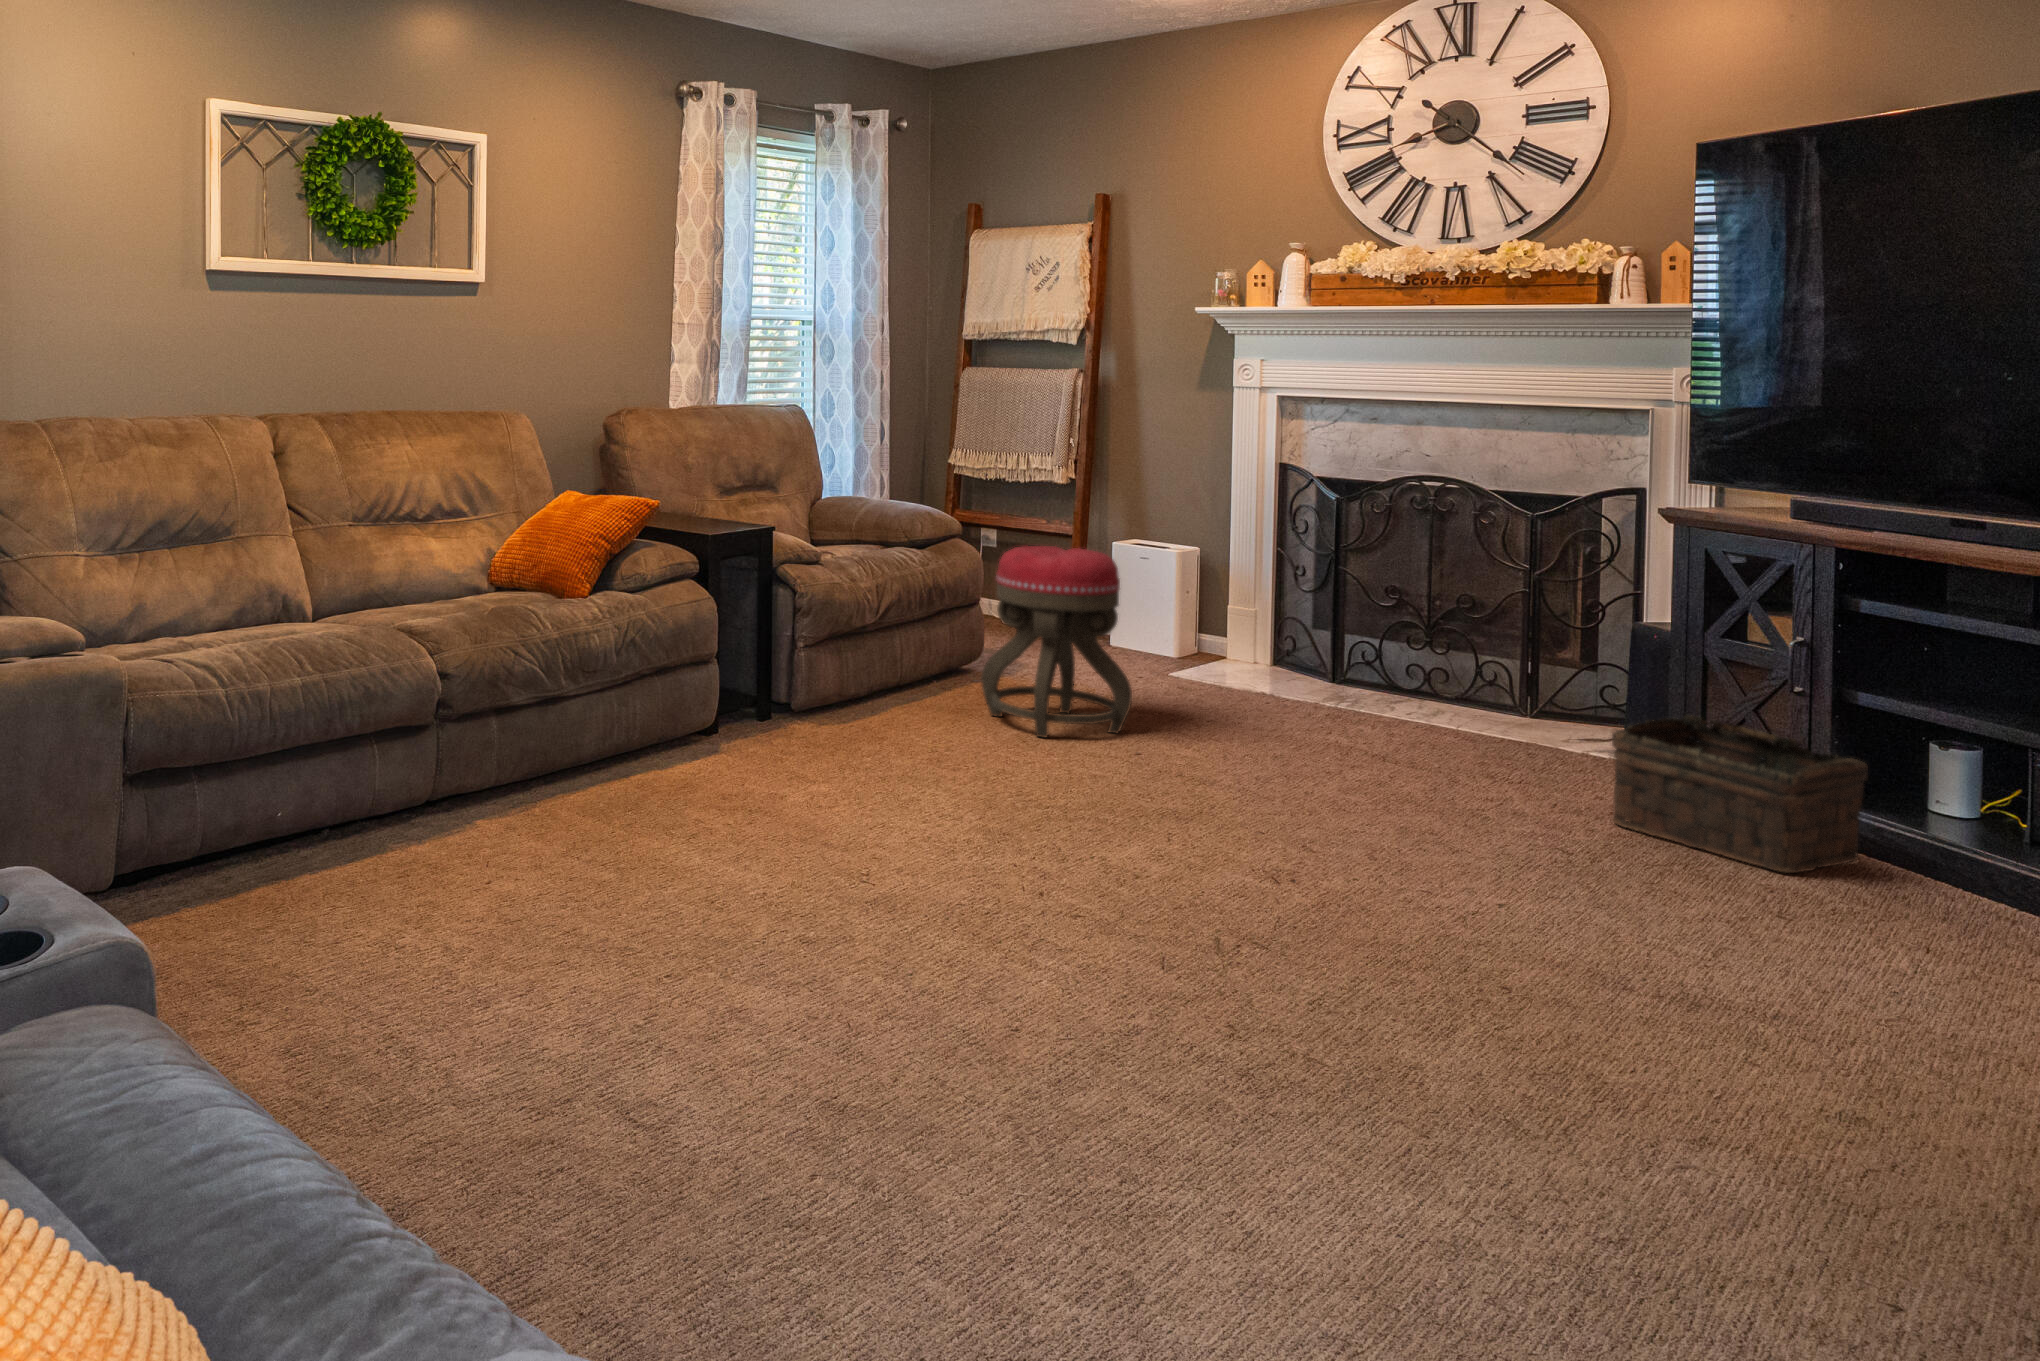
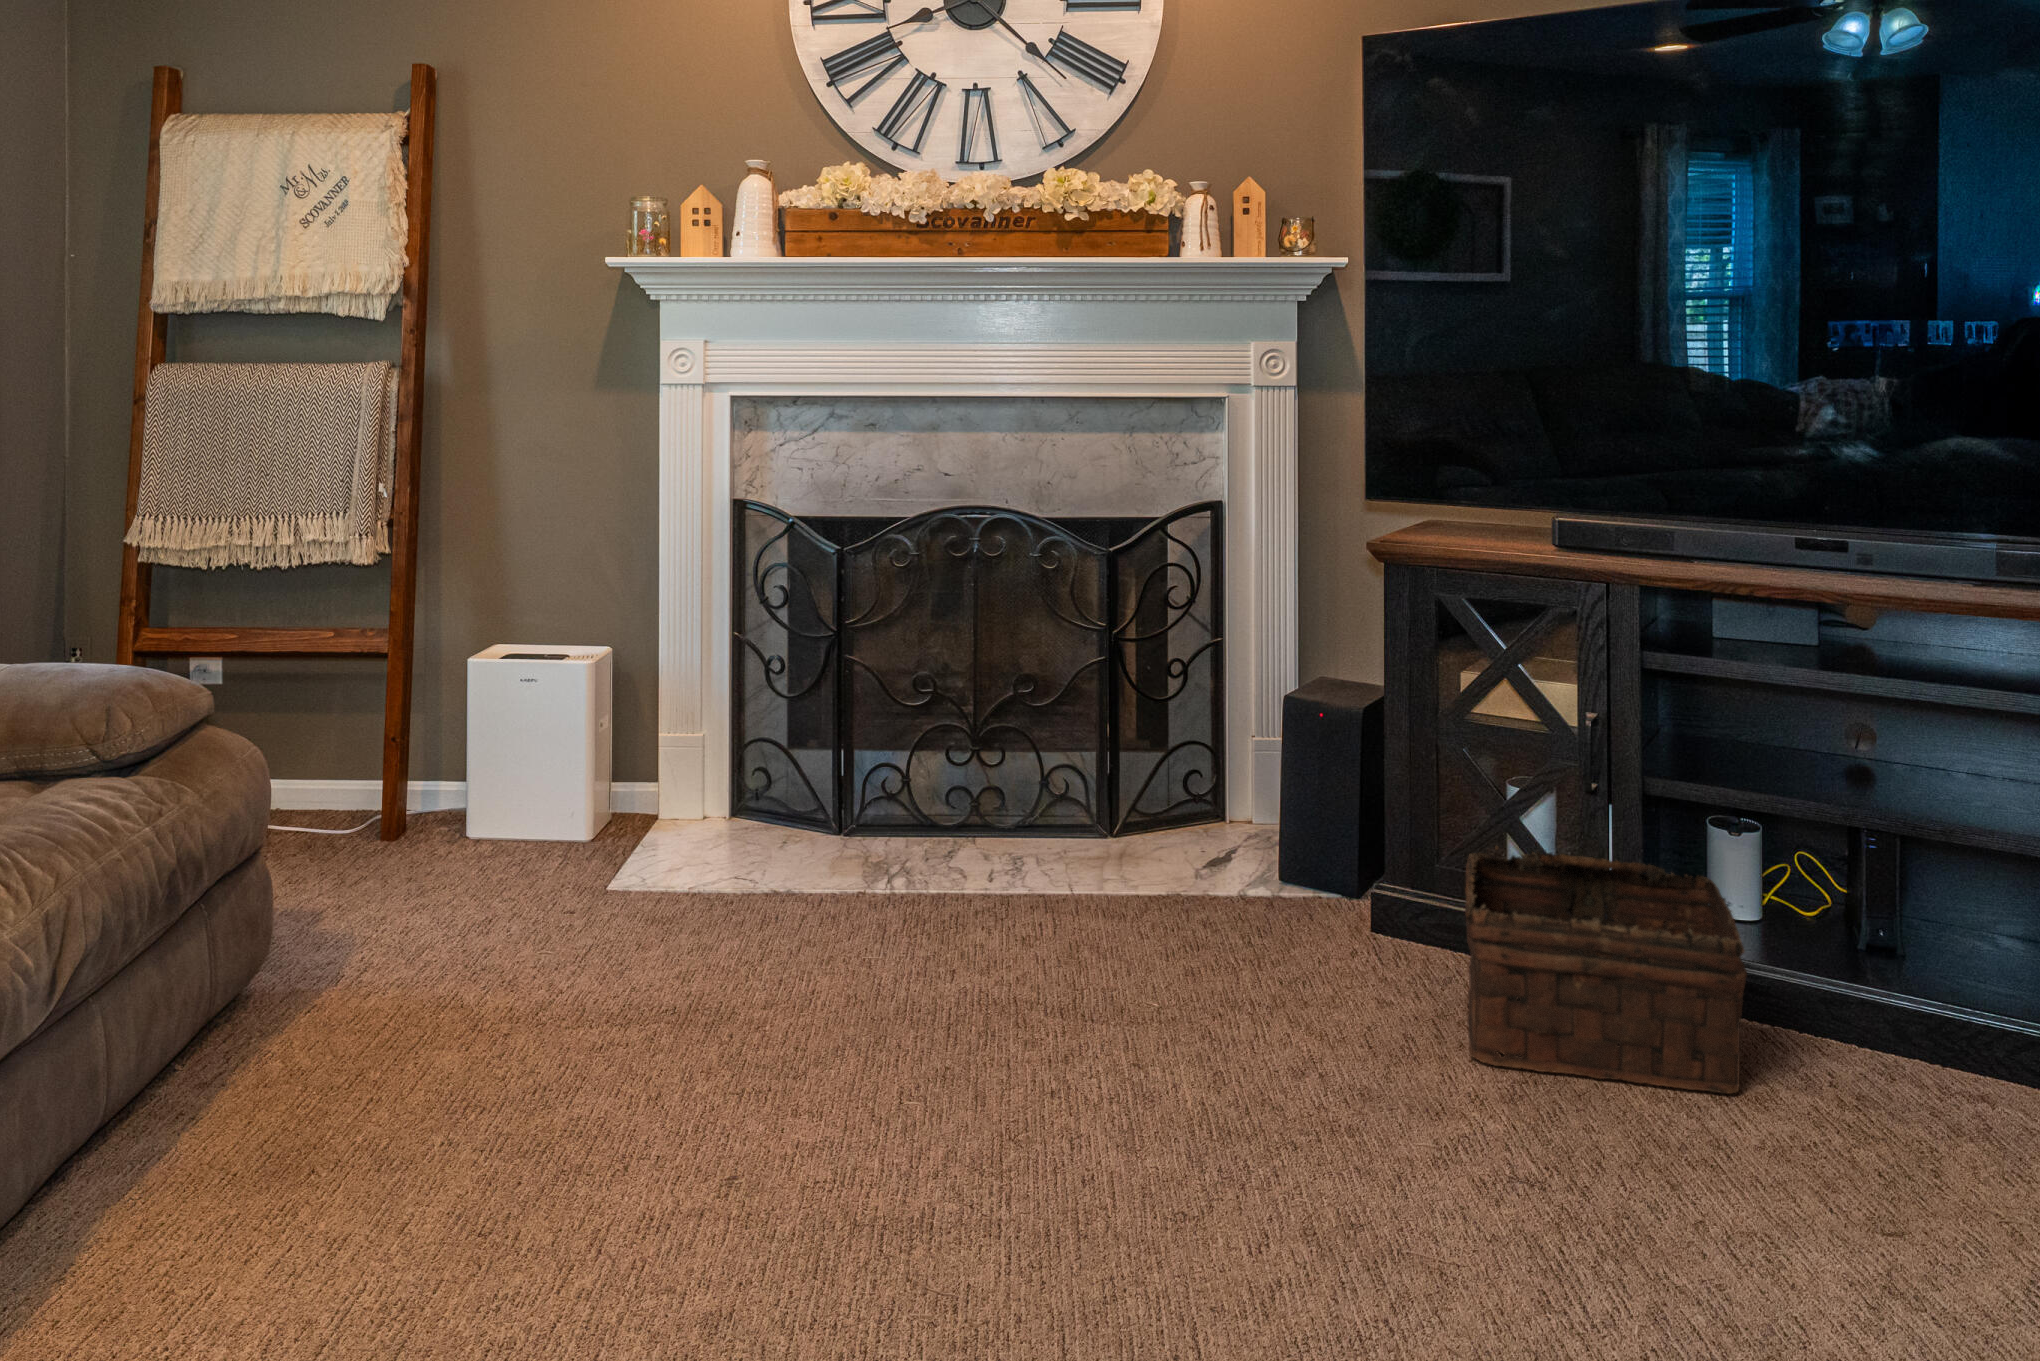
ottoman: present [981,546,1132,737] -> none [350,732,693,1221]

